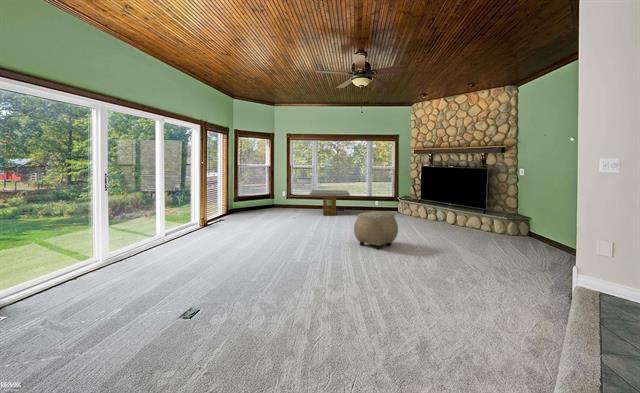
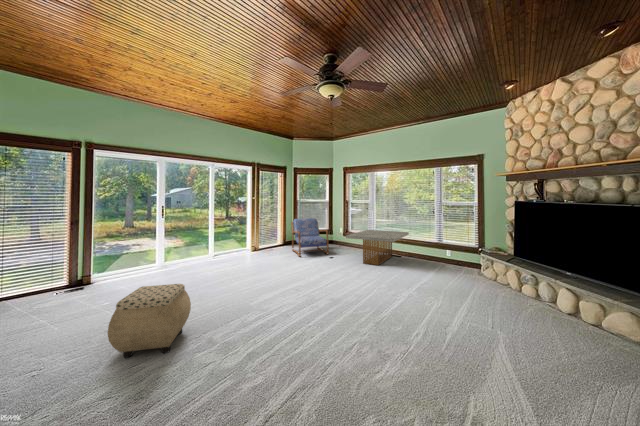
armchair: none [241,181,284,216] -> present [291,218,329,257]
ottoman: present [354,211,398,249] -> present [108,284,191,358]

